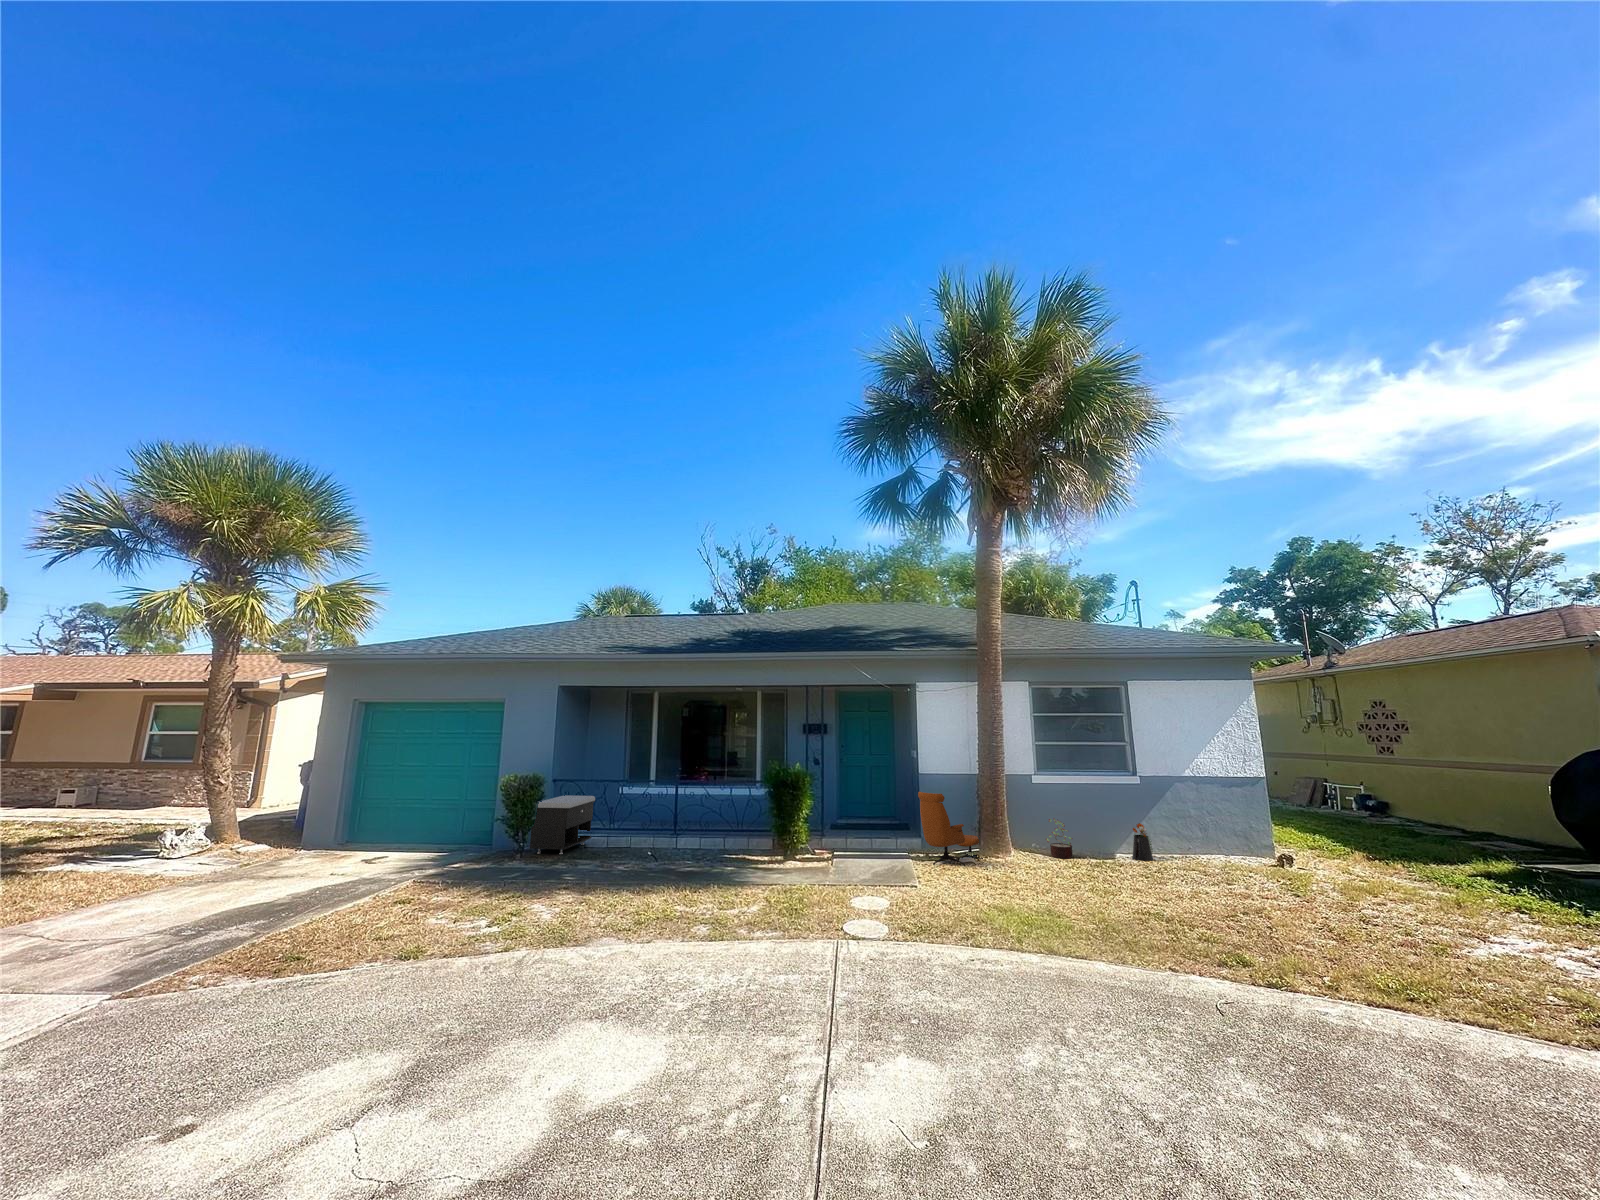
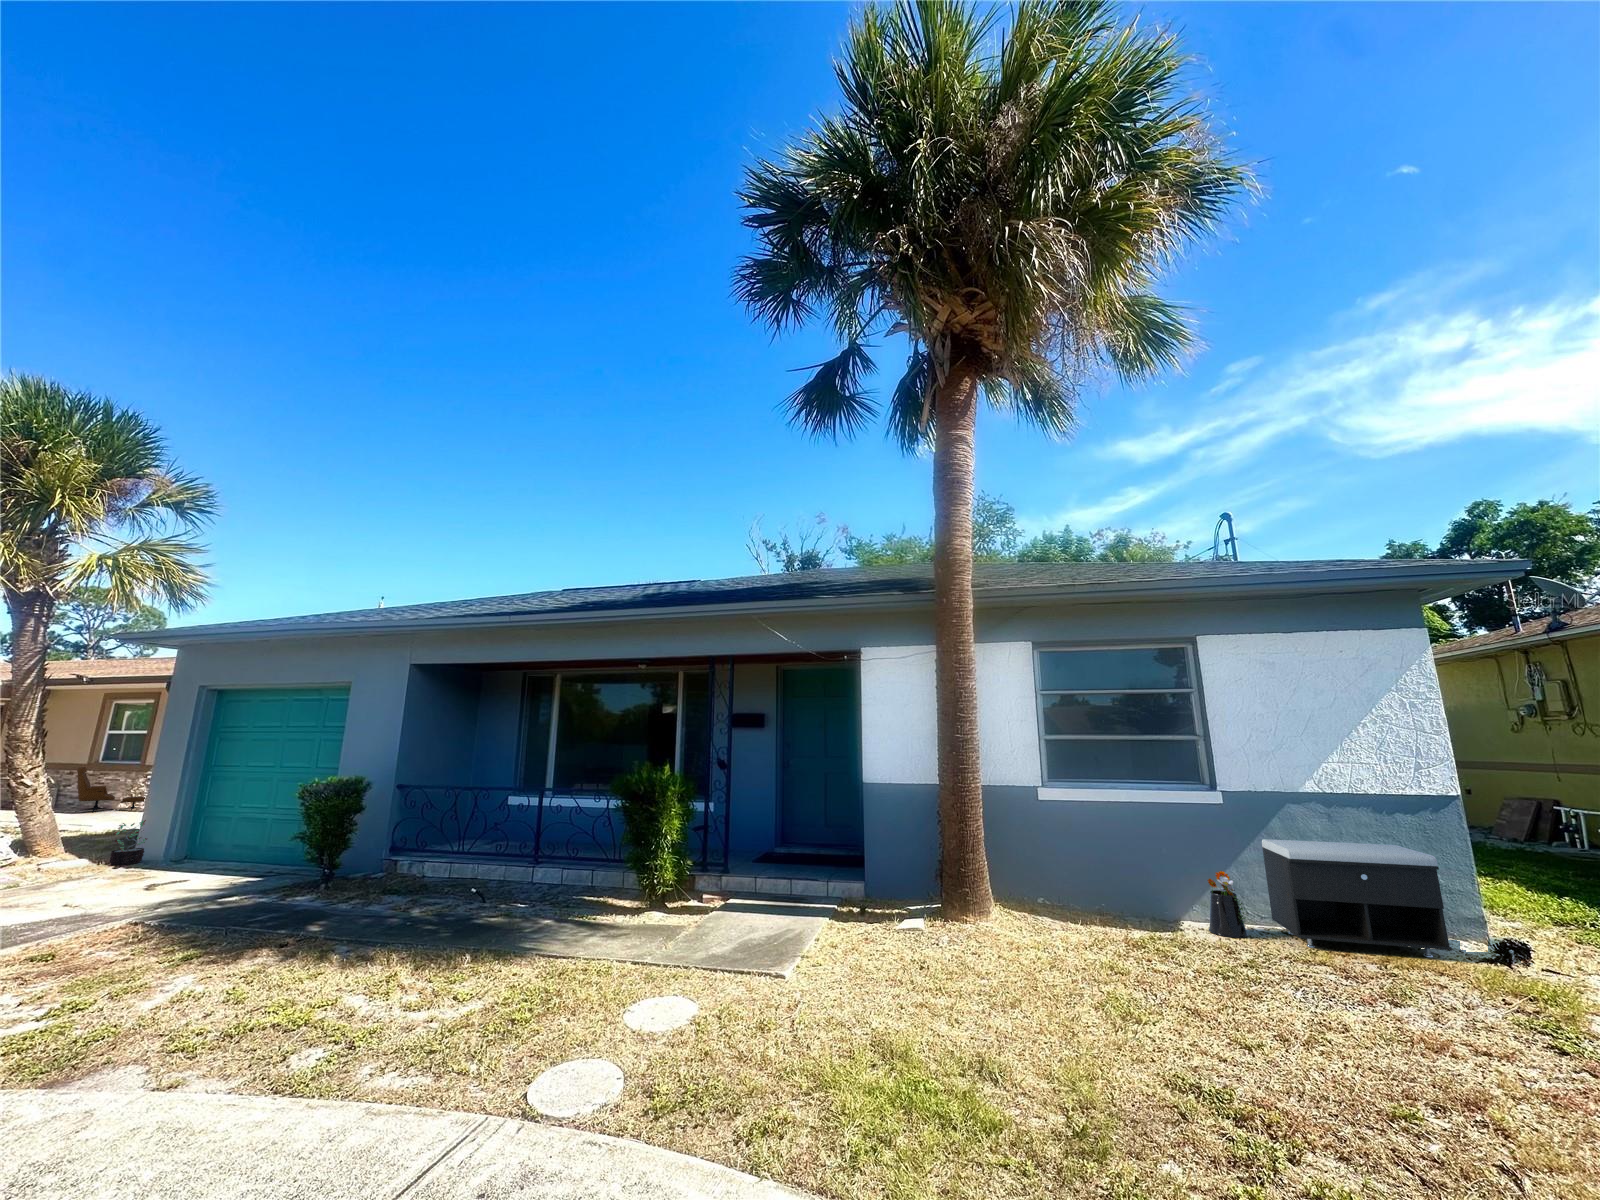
lounge chair: present [918,792,983,865] -> present [75,767,145,813]
storage bench: present [530,795,595,854] -> present [1262,839,1452,958]
decorative plant: present [1046,819,1073,859] -> present [110,820,147,865]

